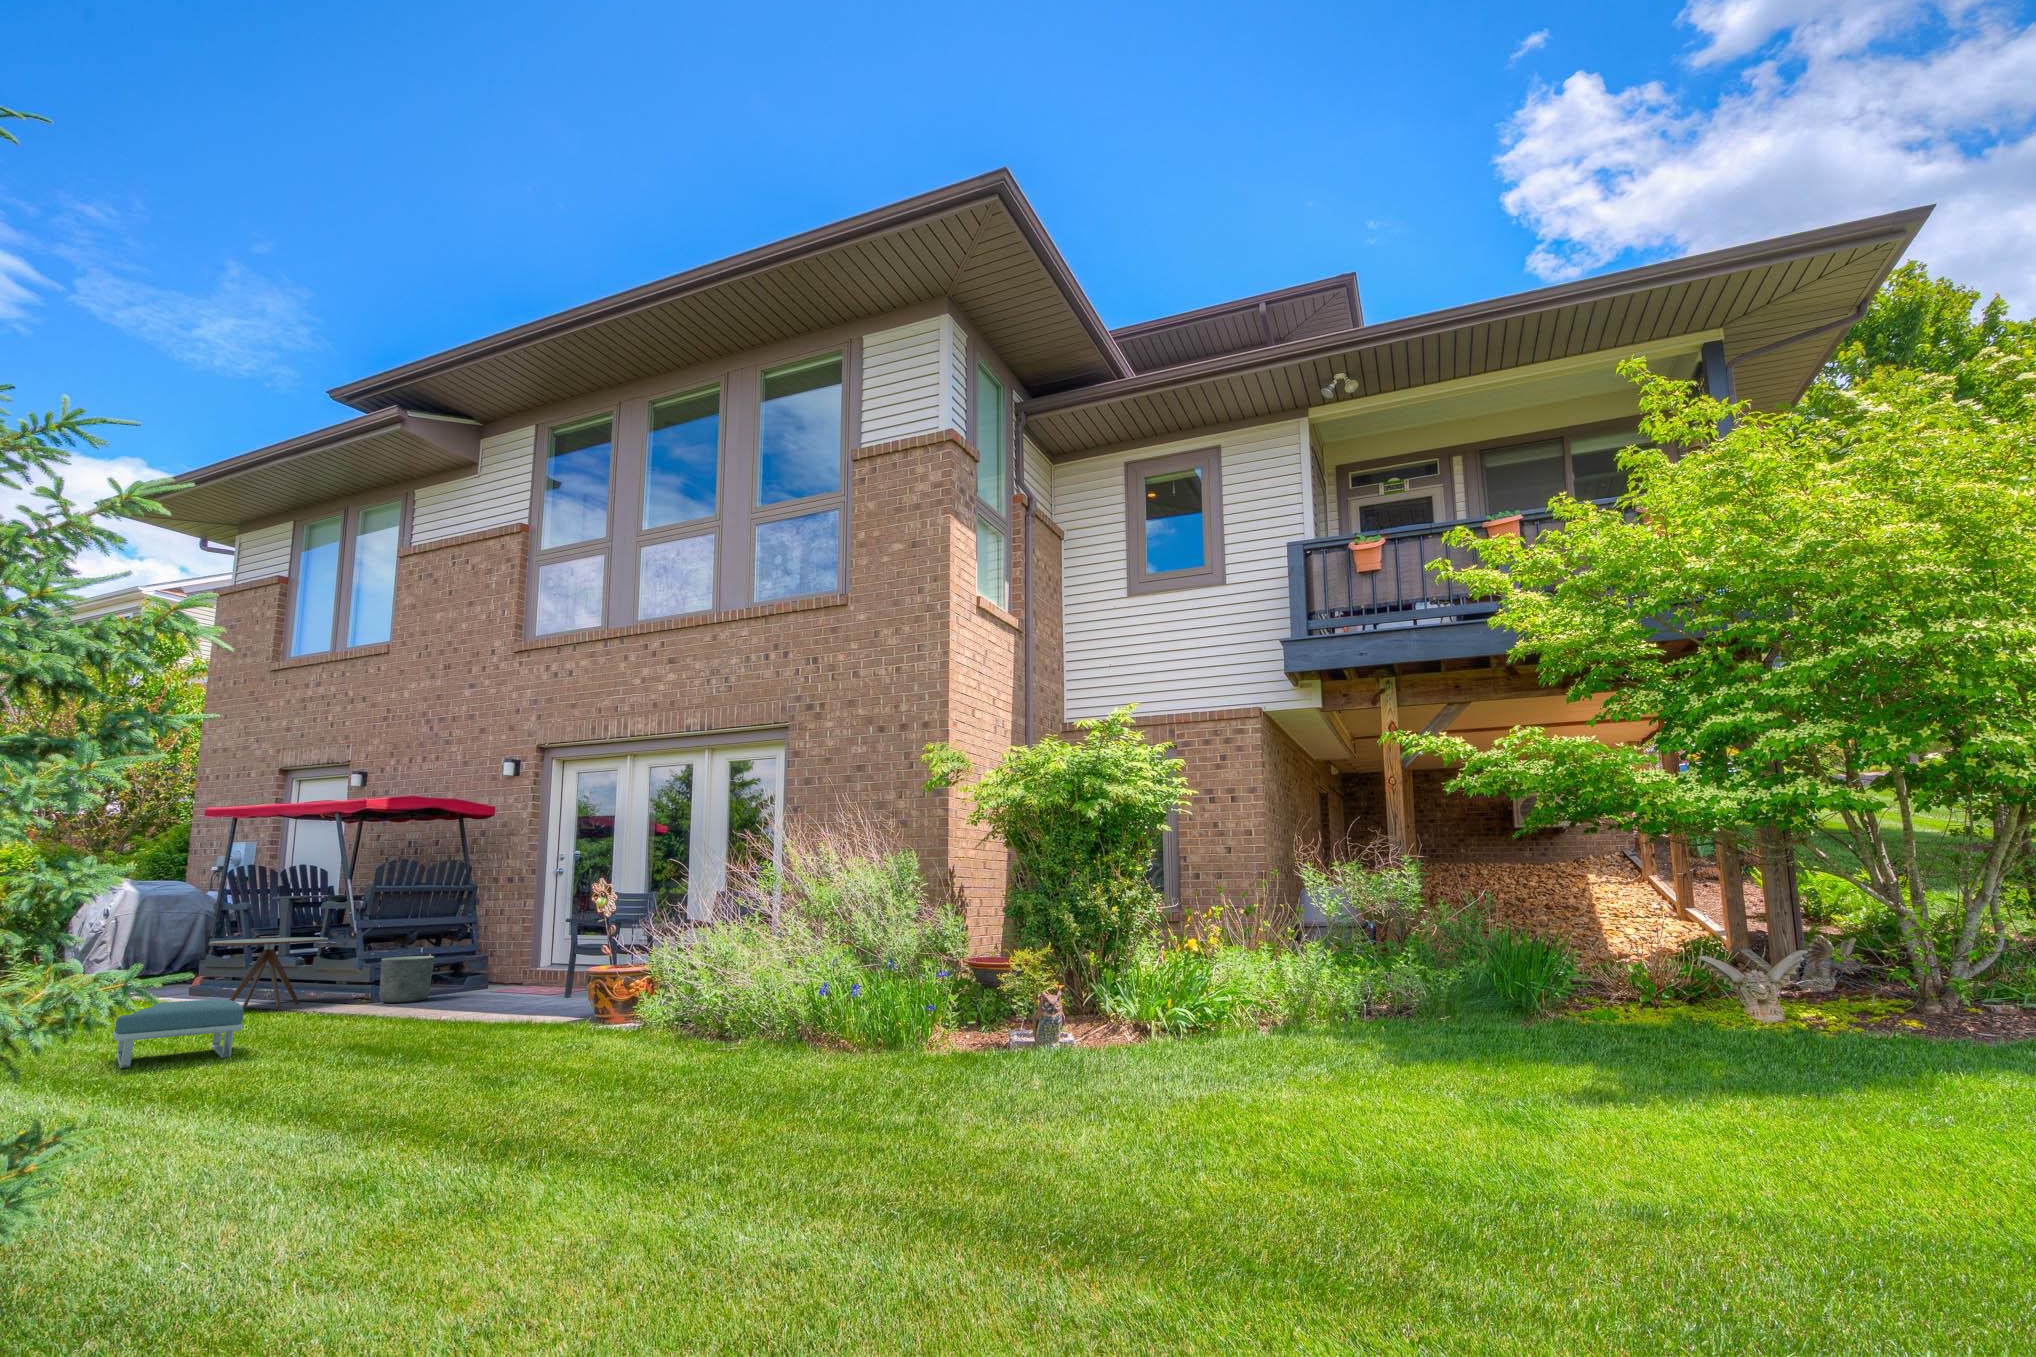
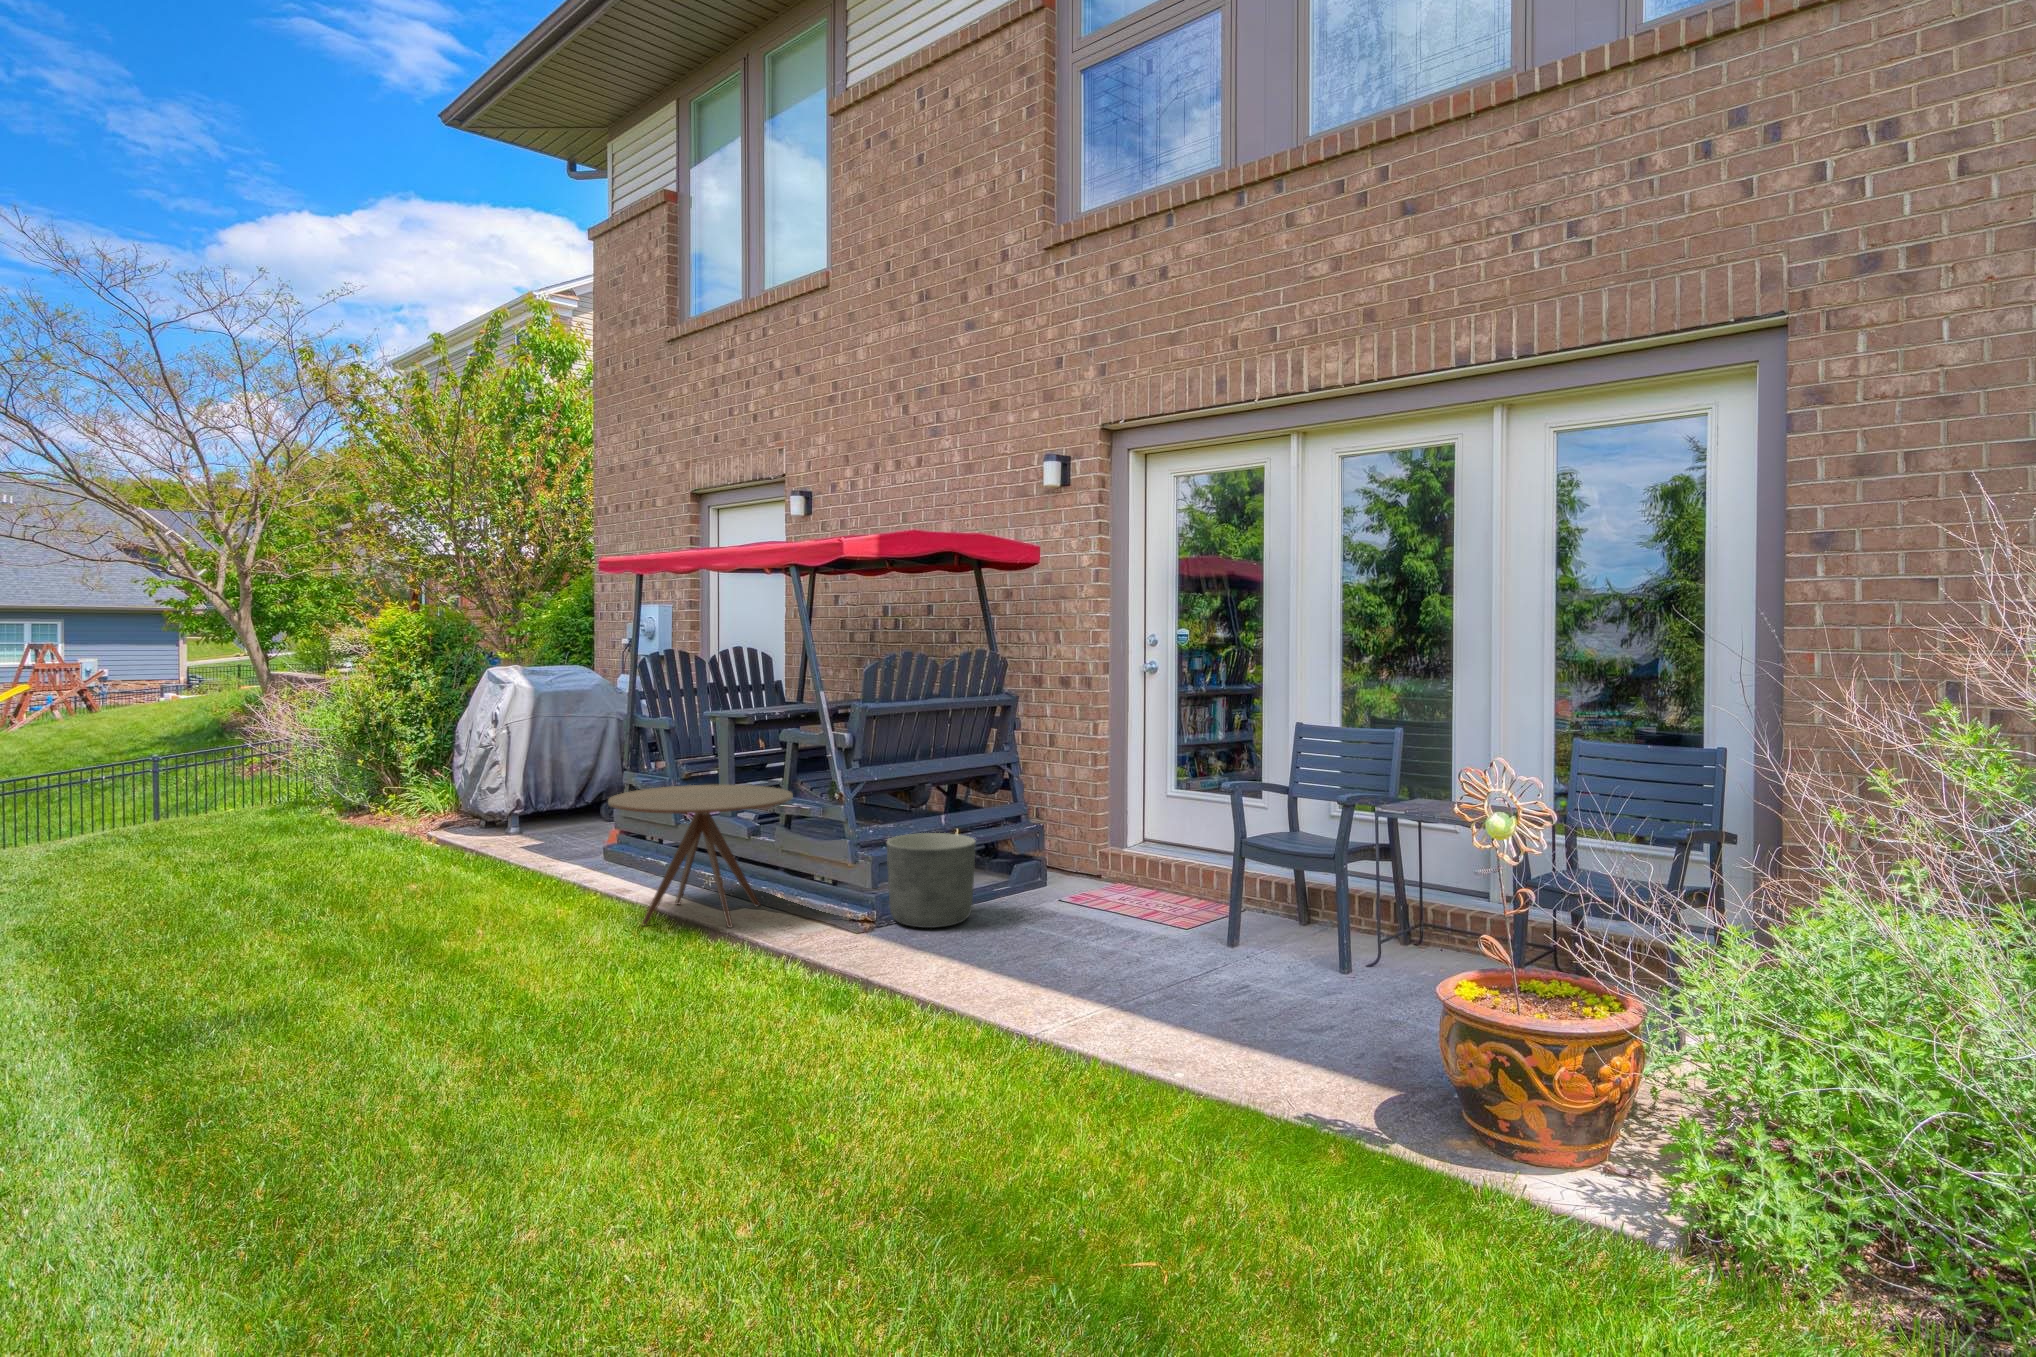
footstool: present [112,1000,244,1068] -> none [332,1039,645,1305]

